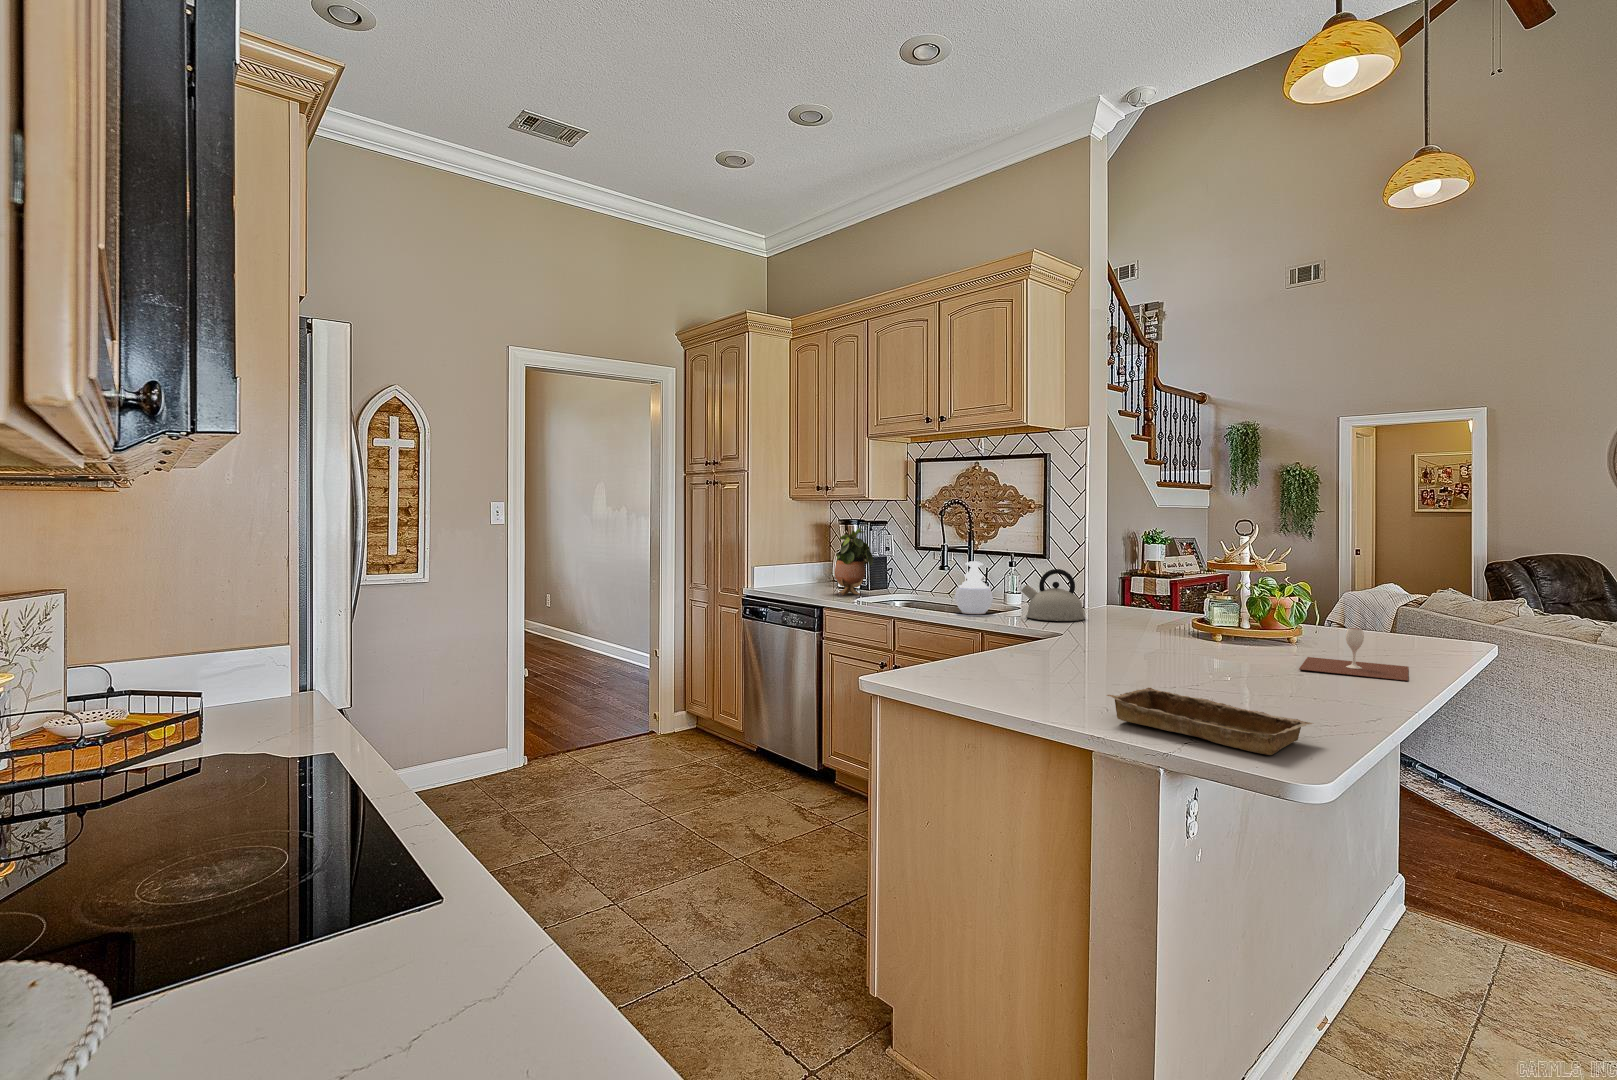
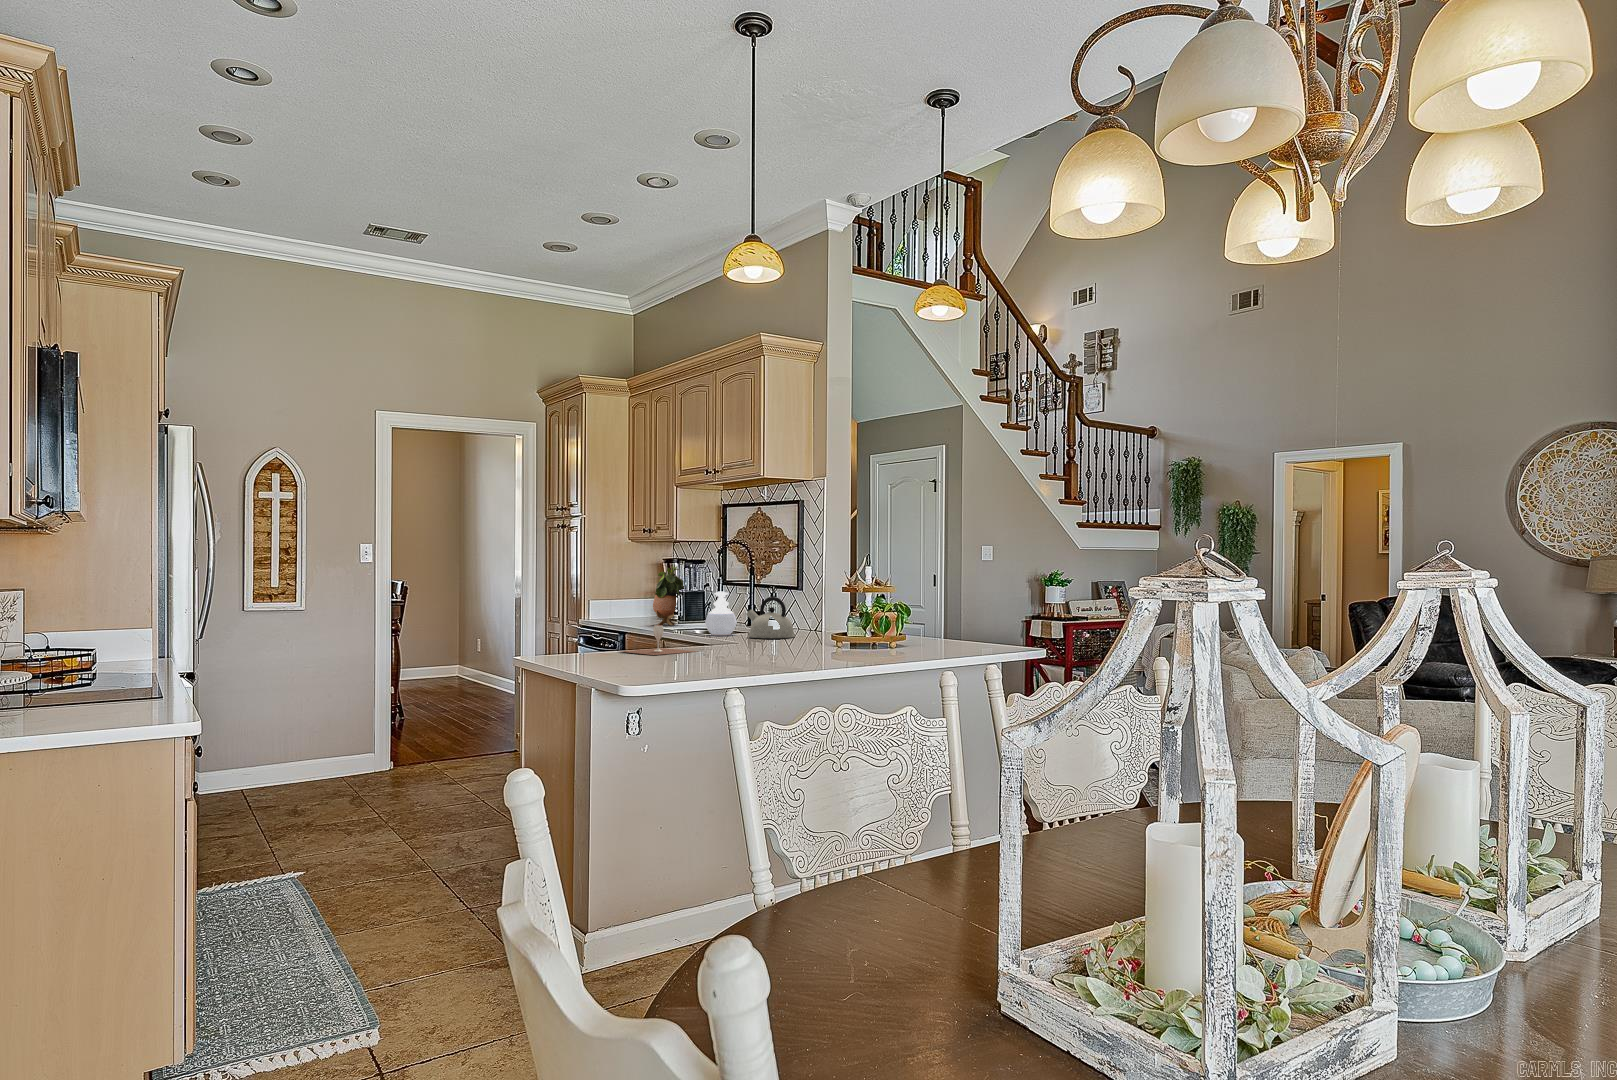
wine glass: present [1299,628,1408,681] -> present [620,625,697,655]
tray: present [1107,688,1313,755] -> none [571,650,651,673]

